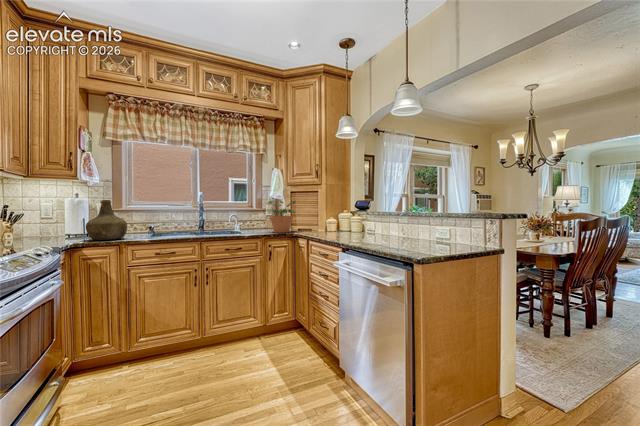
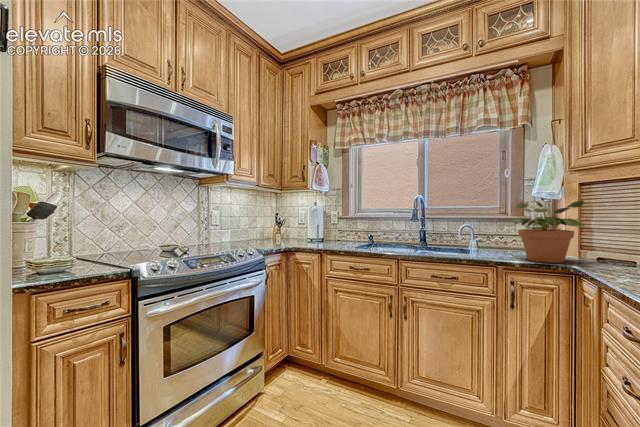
bottle: present [86,200,127,240] -> none [301,207,334,246]

